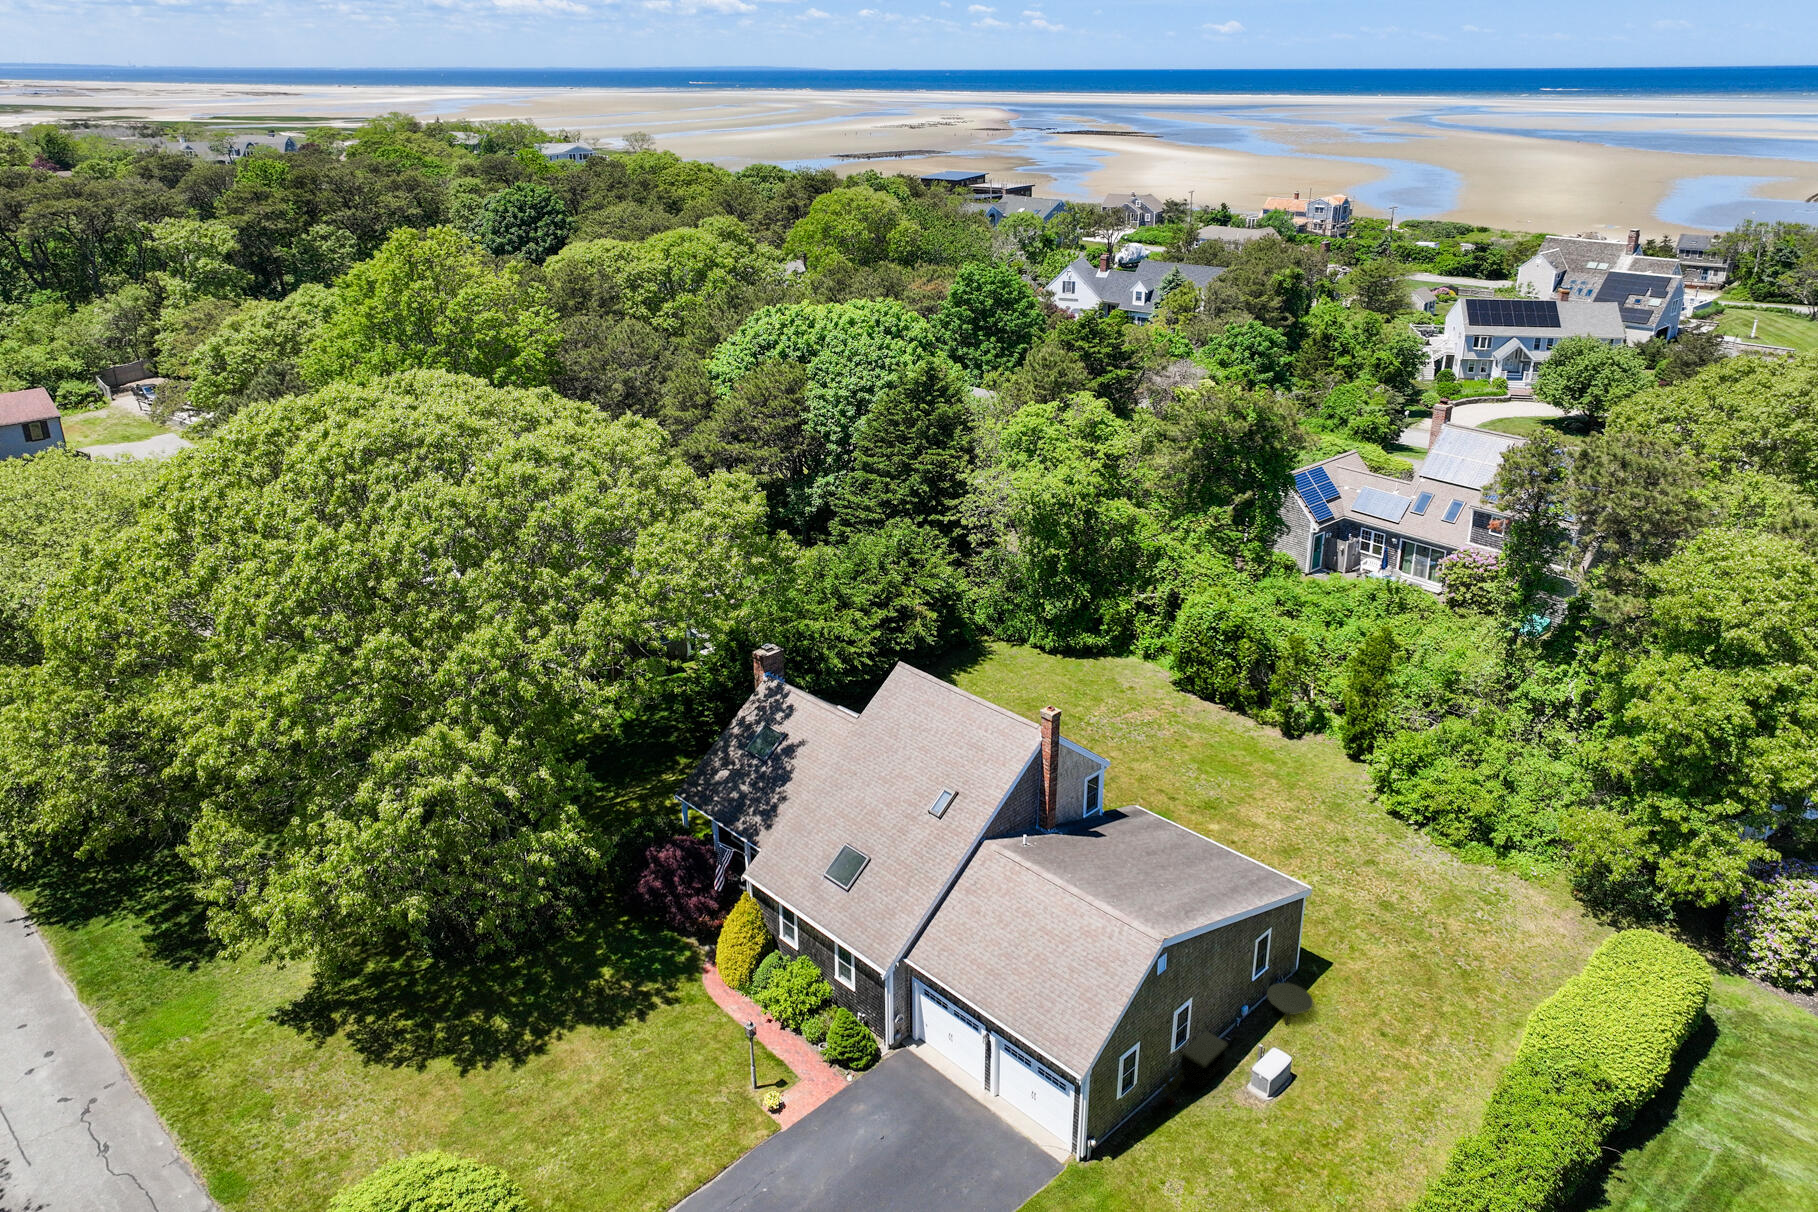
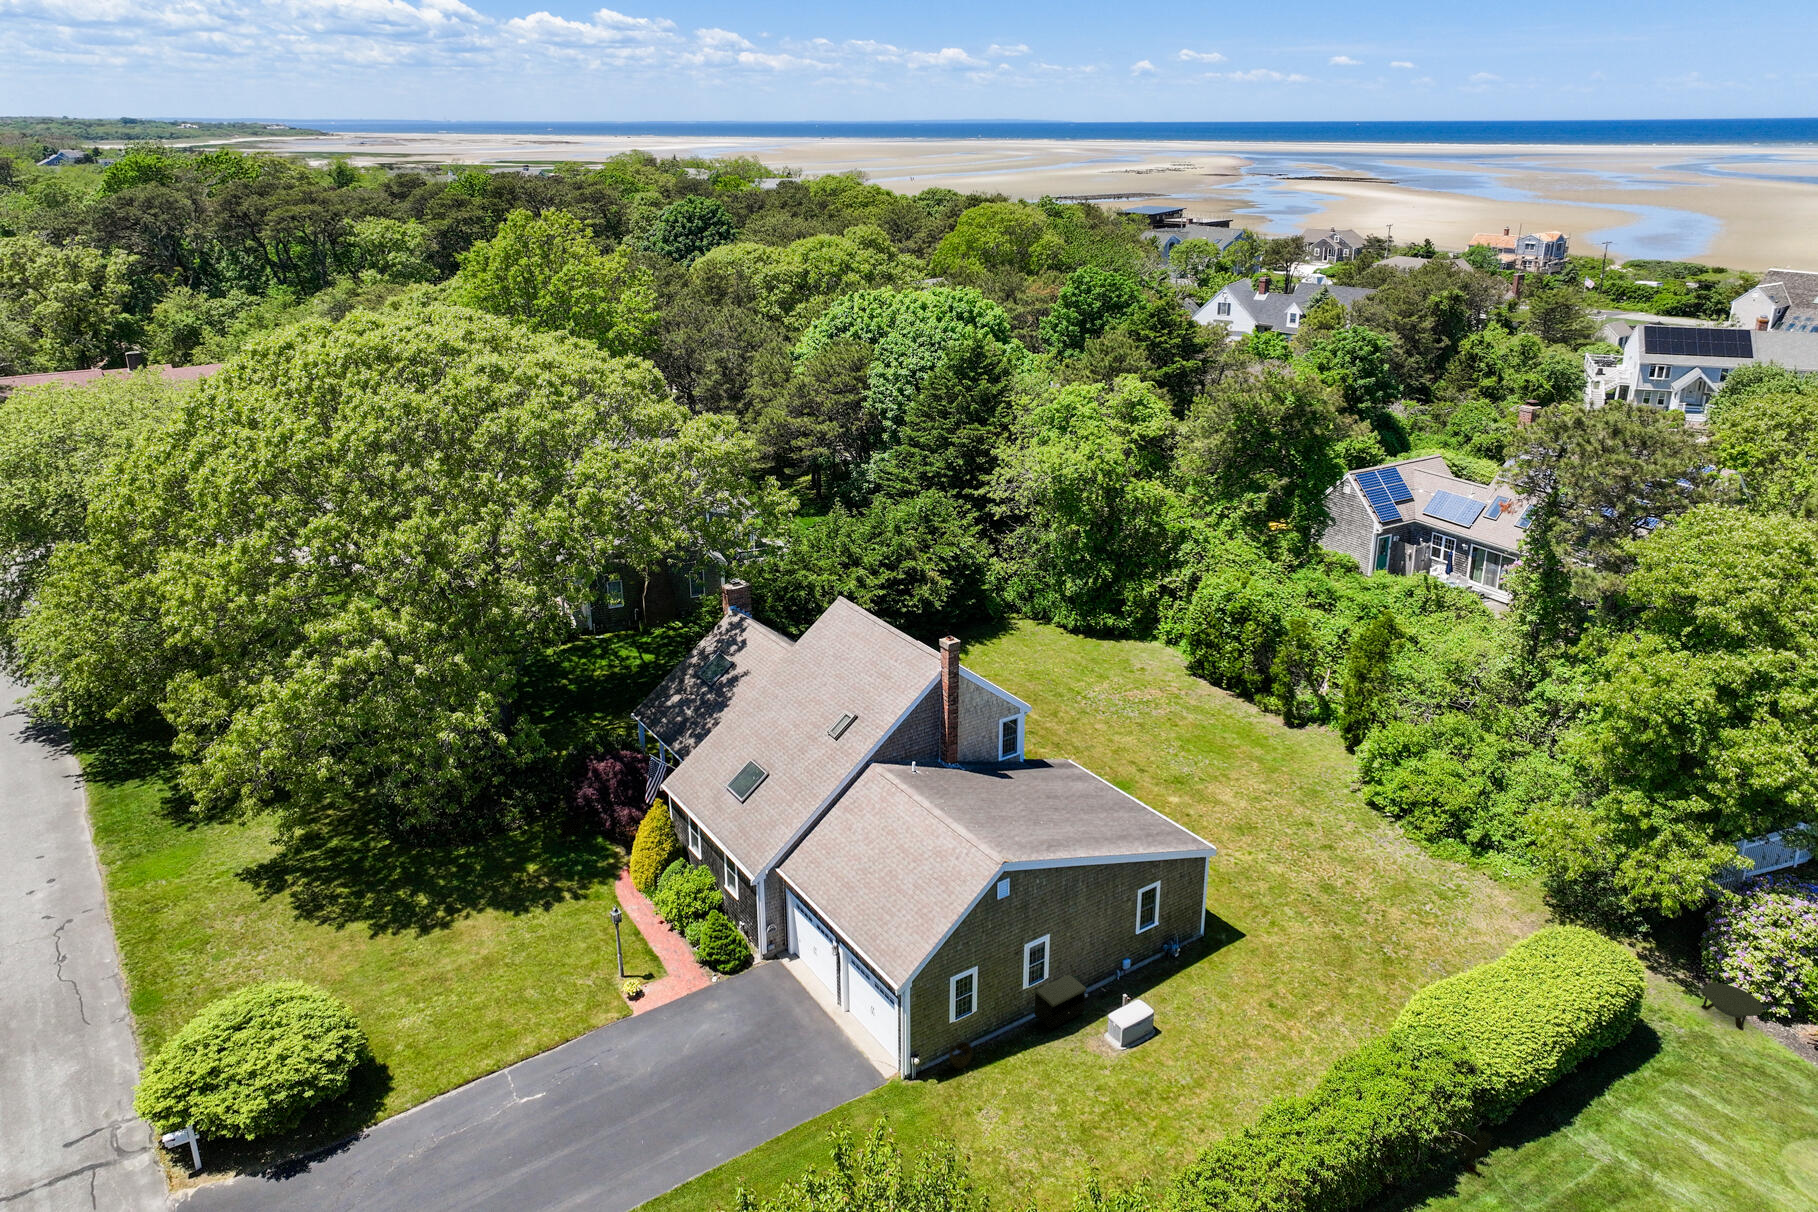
lounge chair: none [617,909,648,945] -> present [559,815,585,842]
round table: present [1267,983,1314,1025] -> present [1701,983,1763,1030]
potted tree: present [1159,1068,1184,1105] -> present [1459,1131,1491,1174]
woven basket: none [1120,1113,1142,1144] -> present [949,1042,972,1069]

